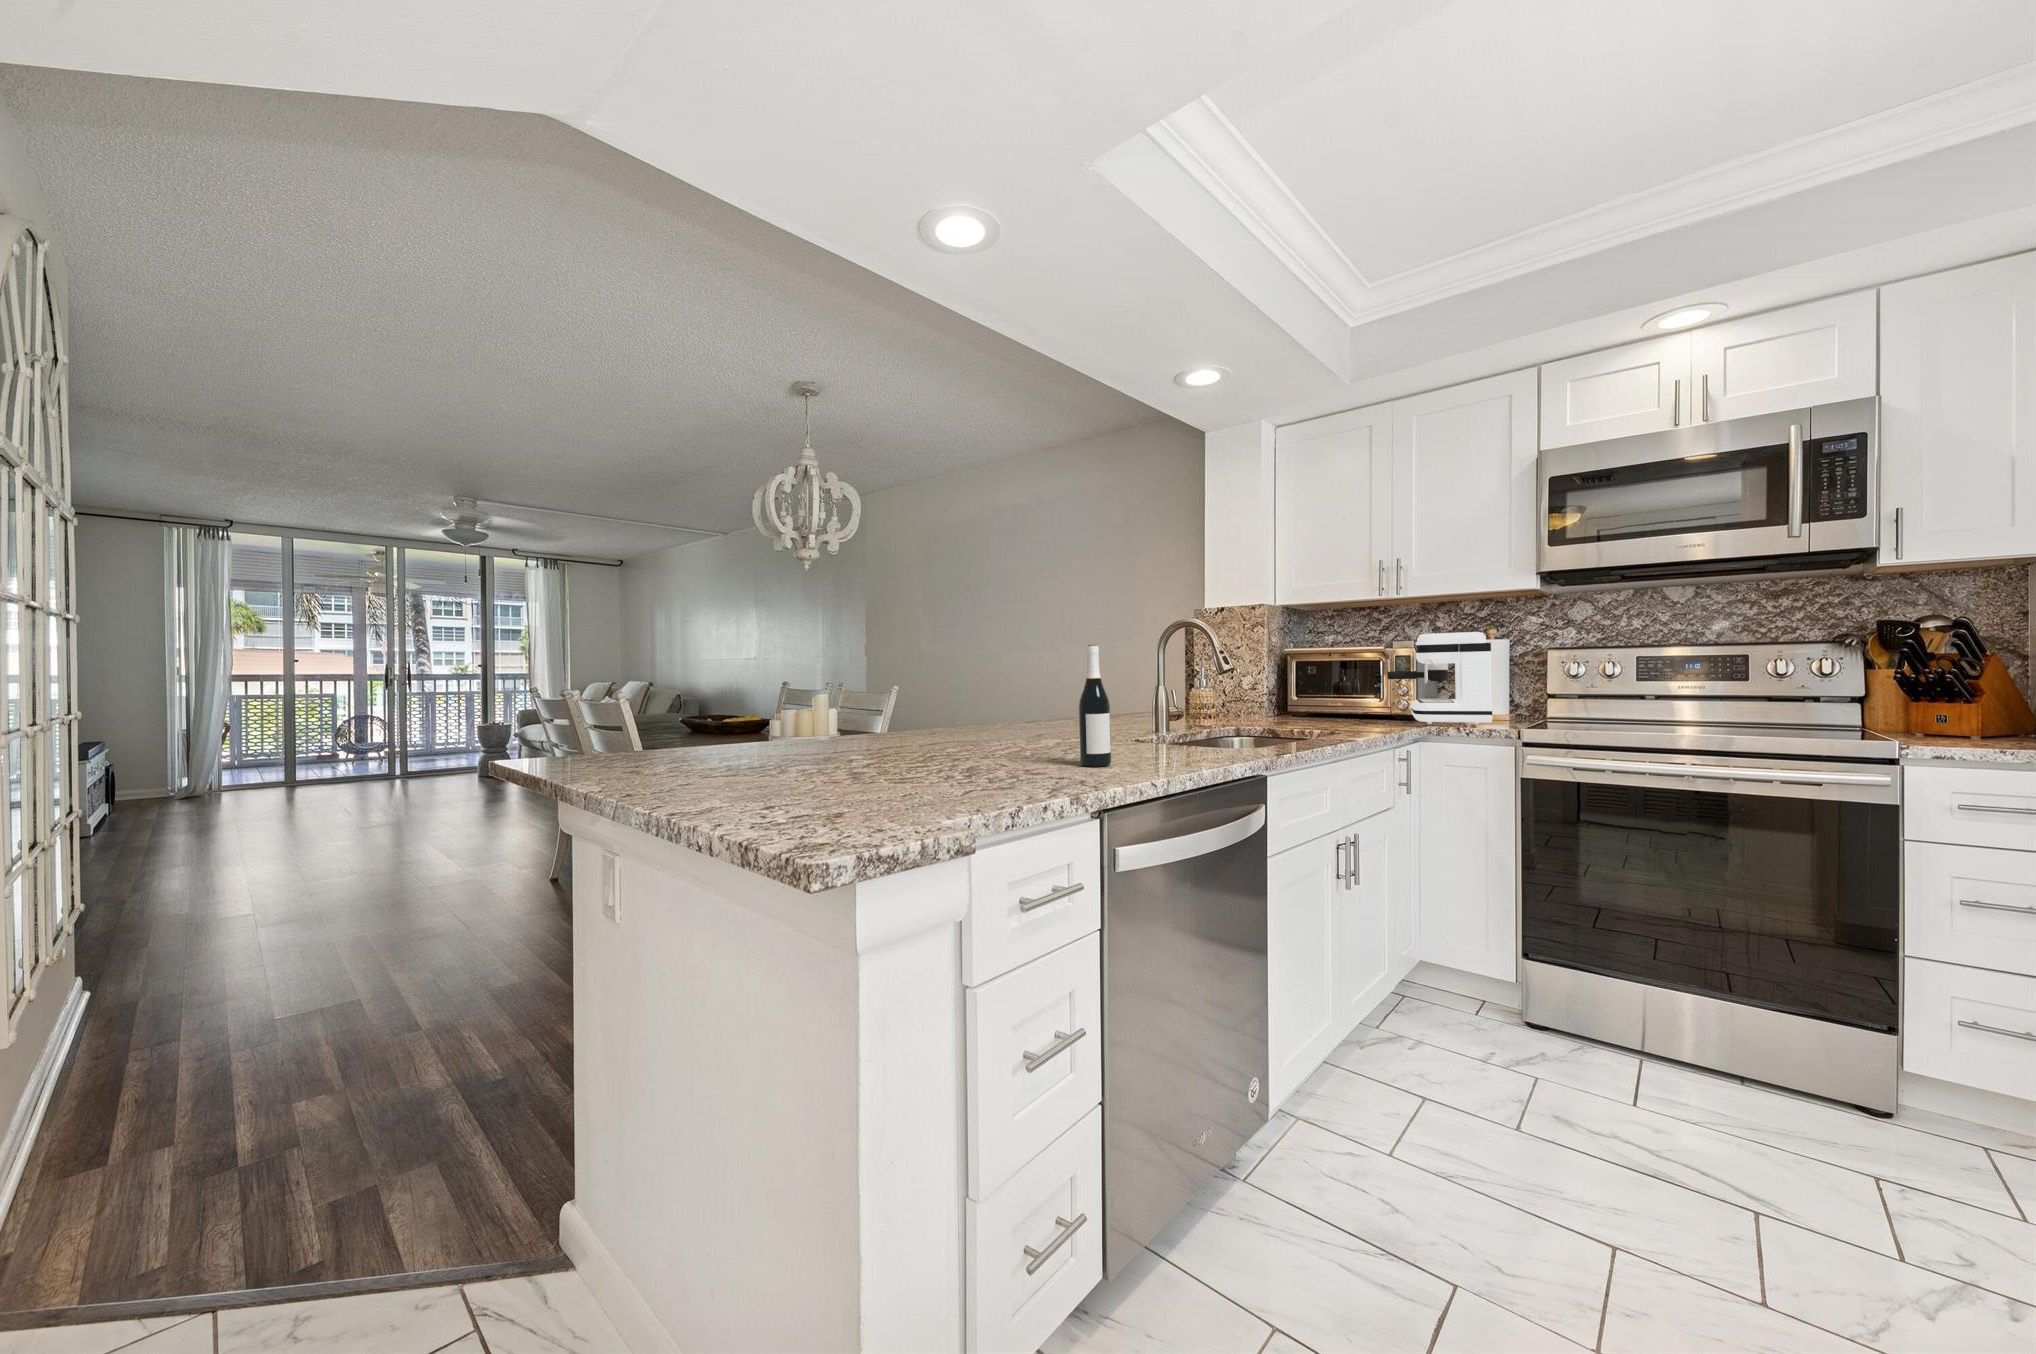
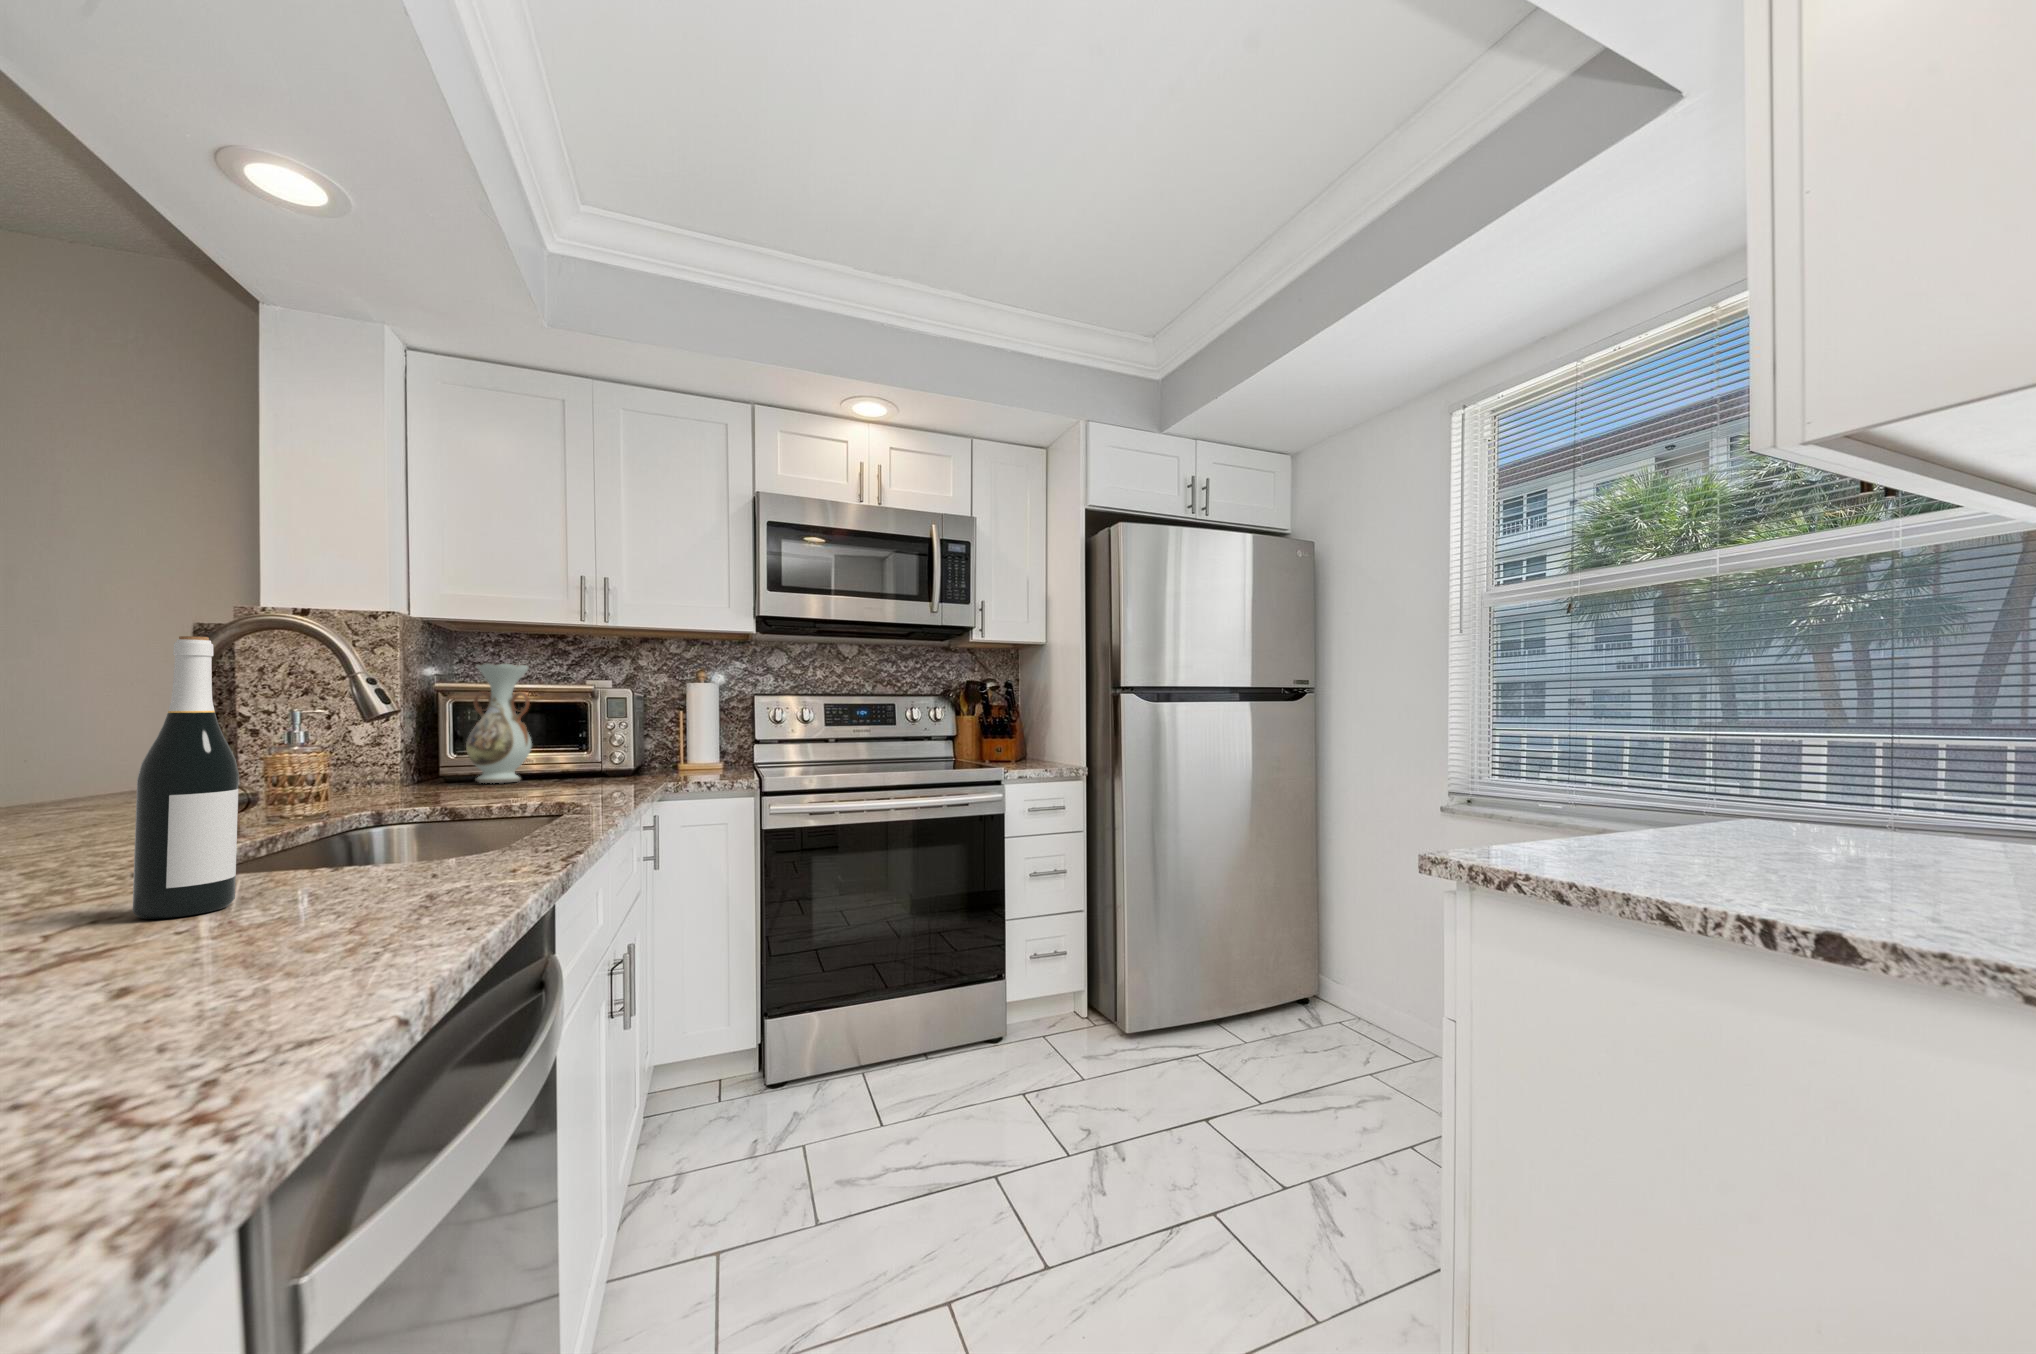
coffee maker: present [1388,632,1492,725] -> none [597,672,721,780]
vase: none [1301,633,1343,719] -> present [466,663,532,783]

